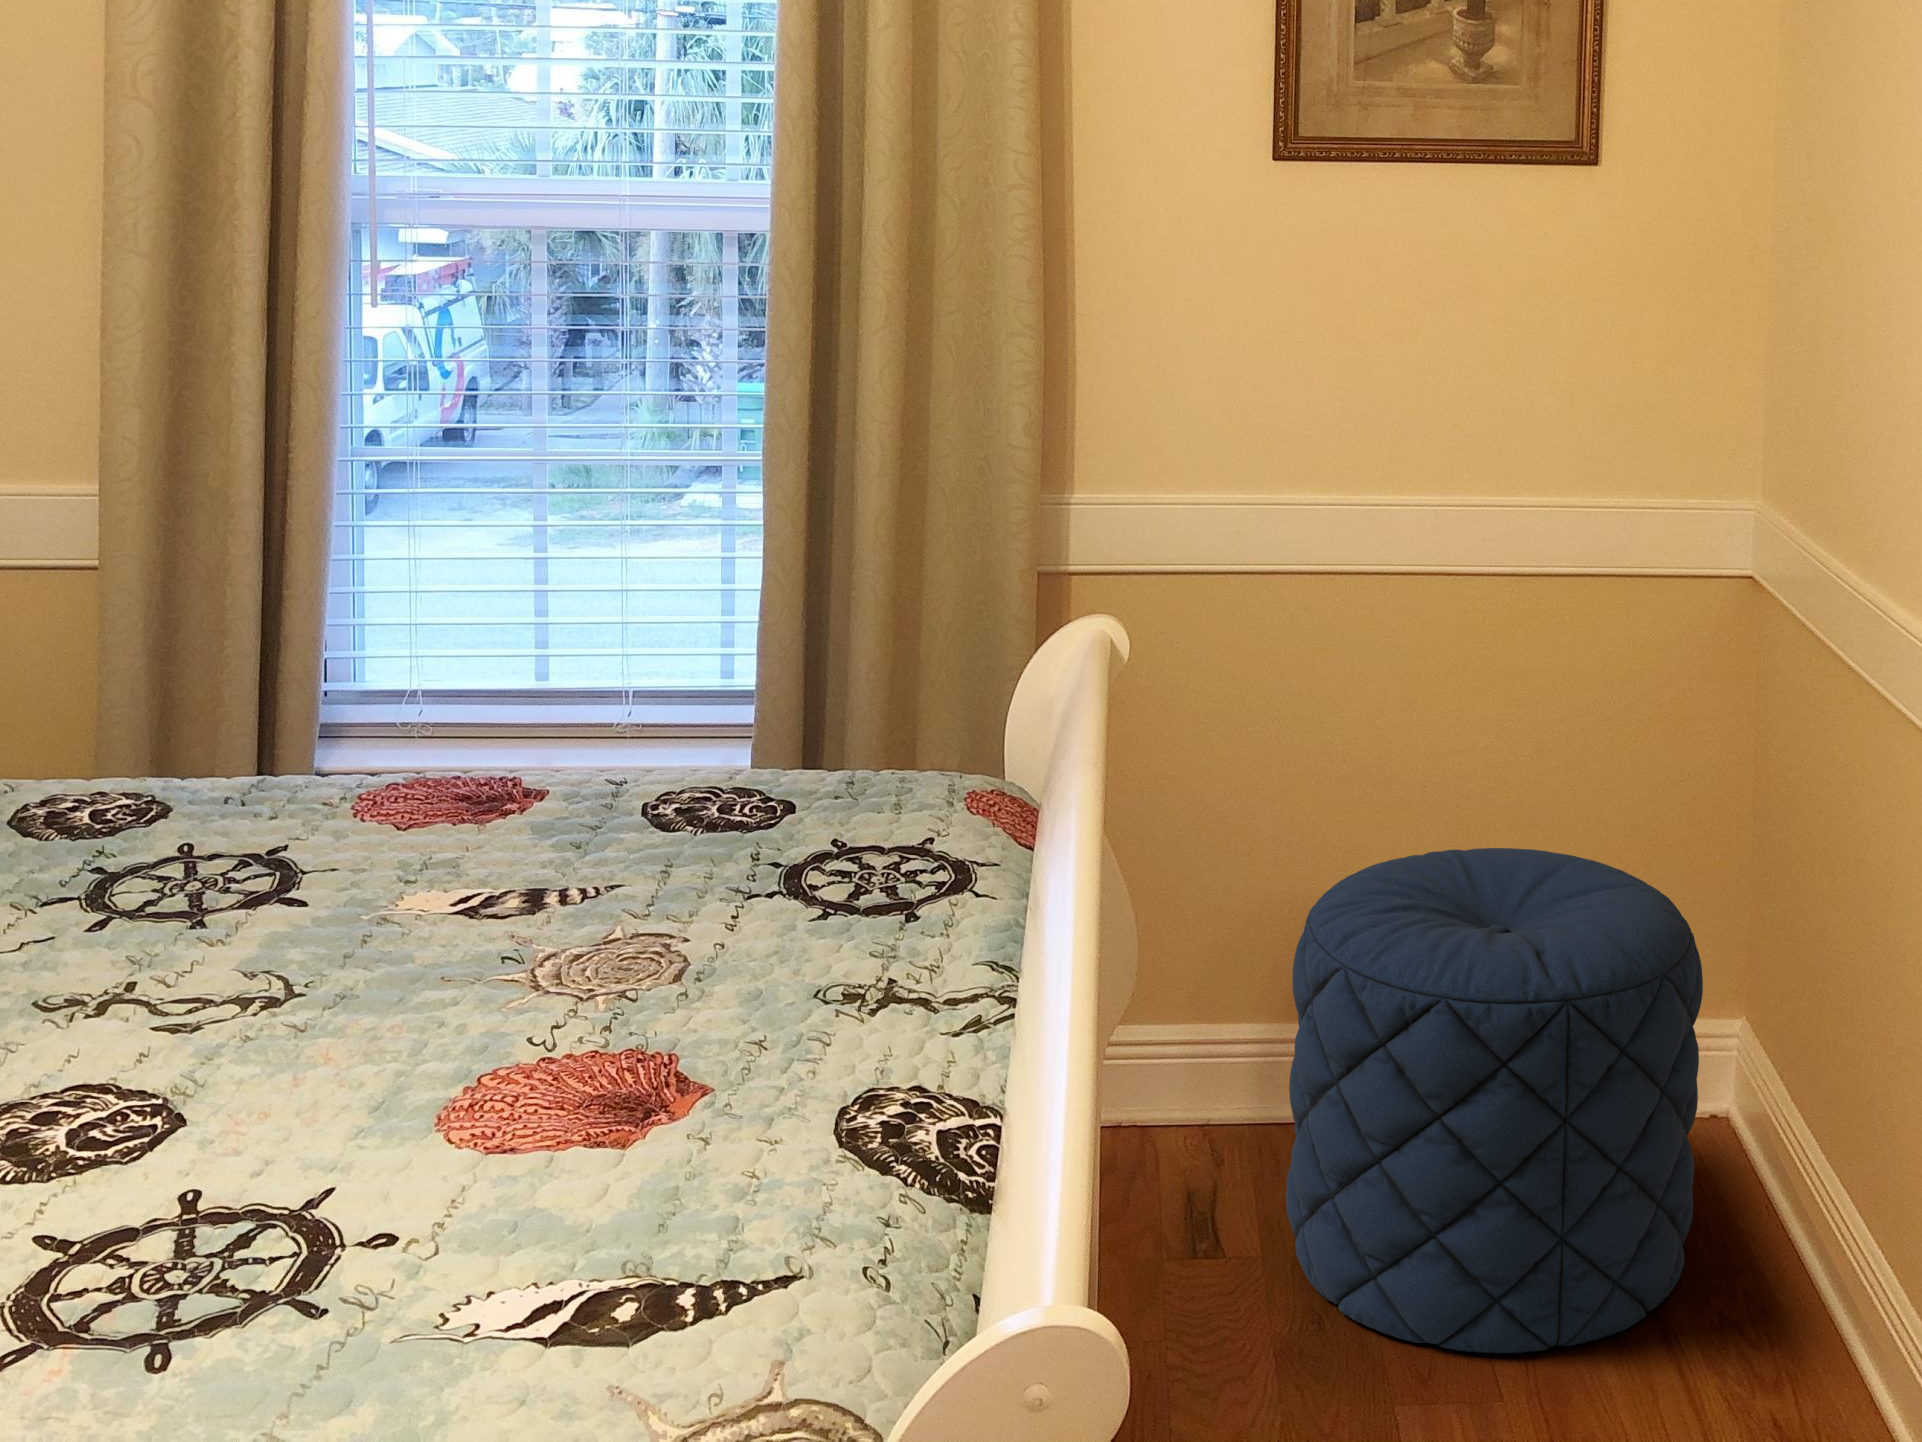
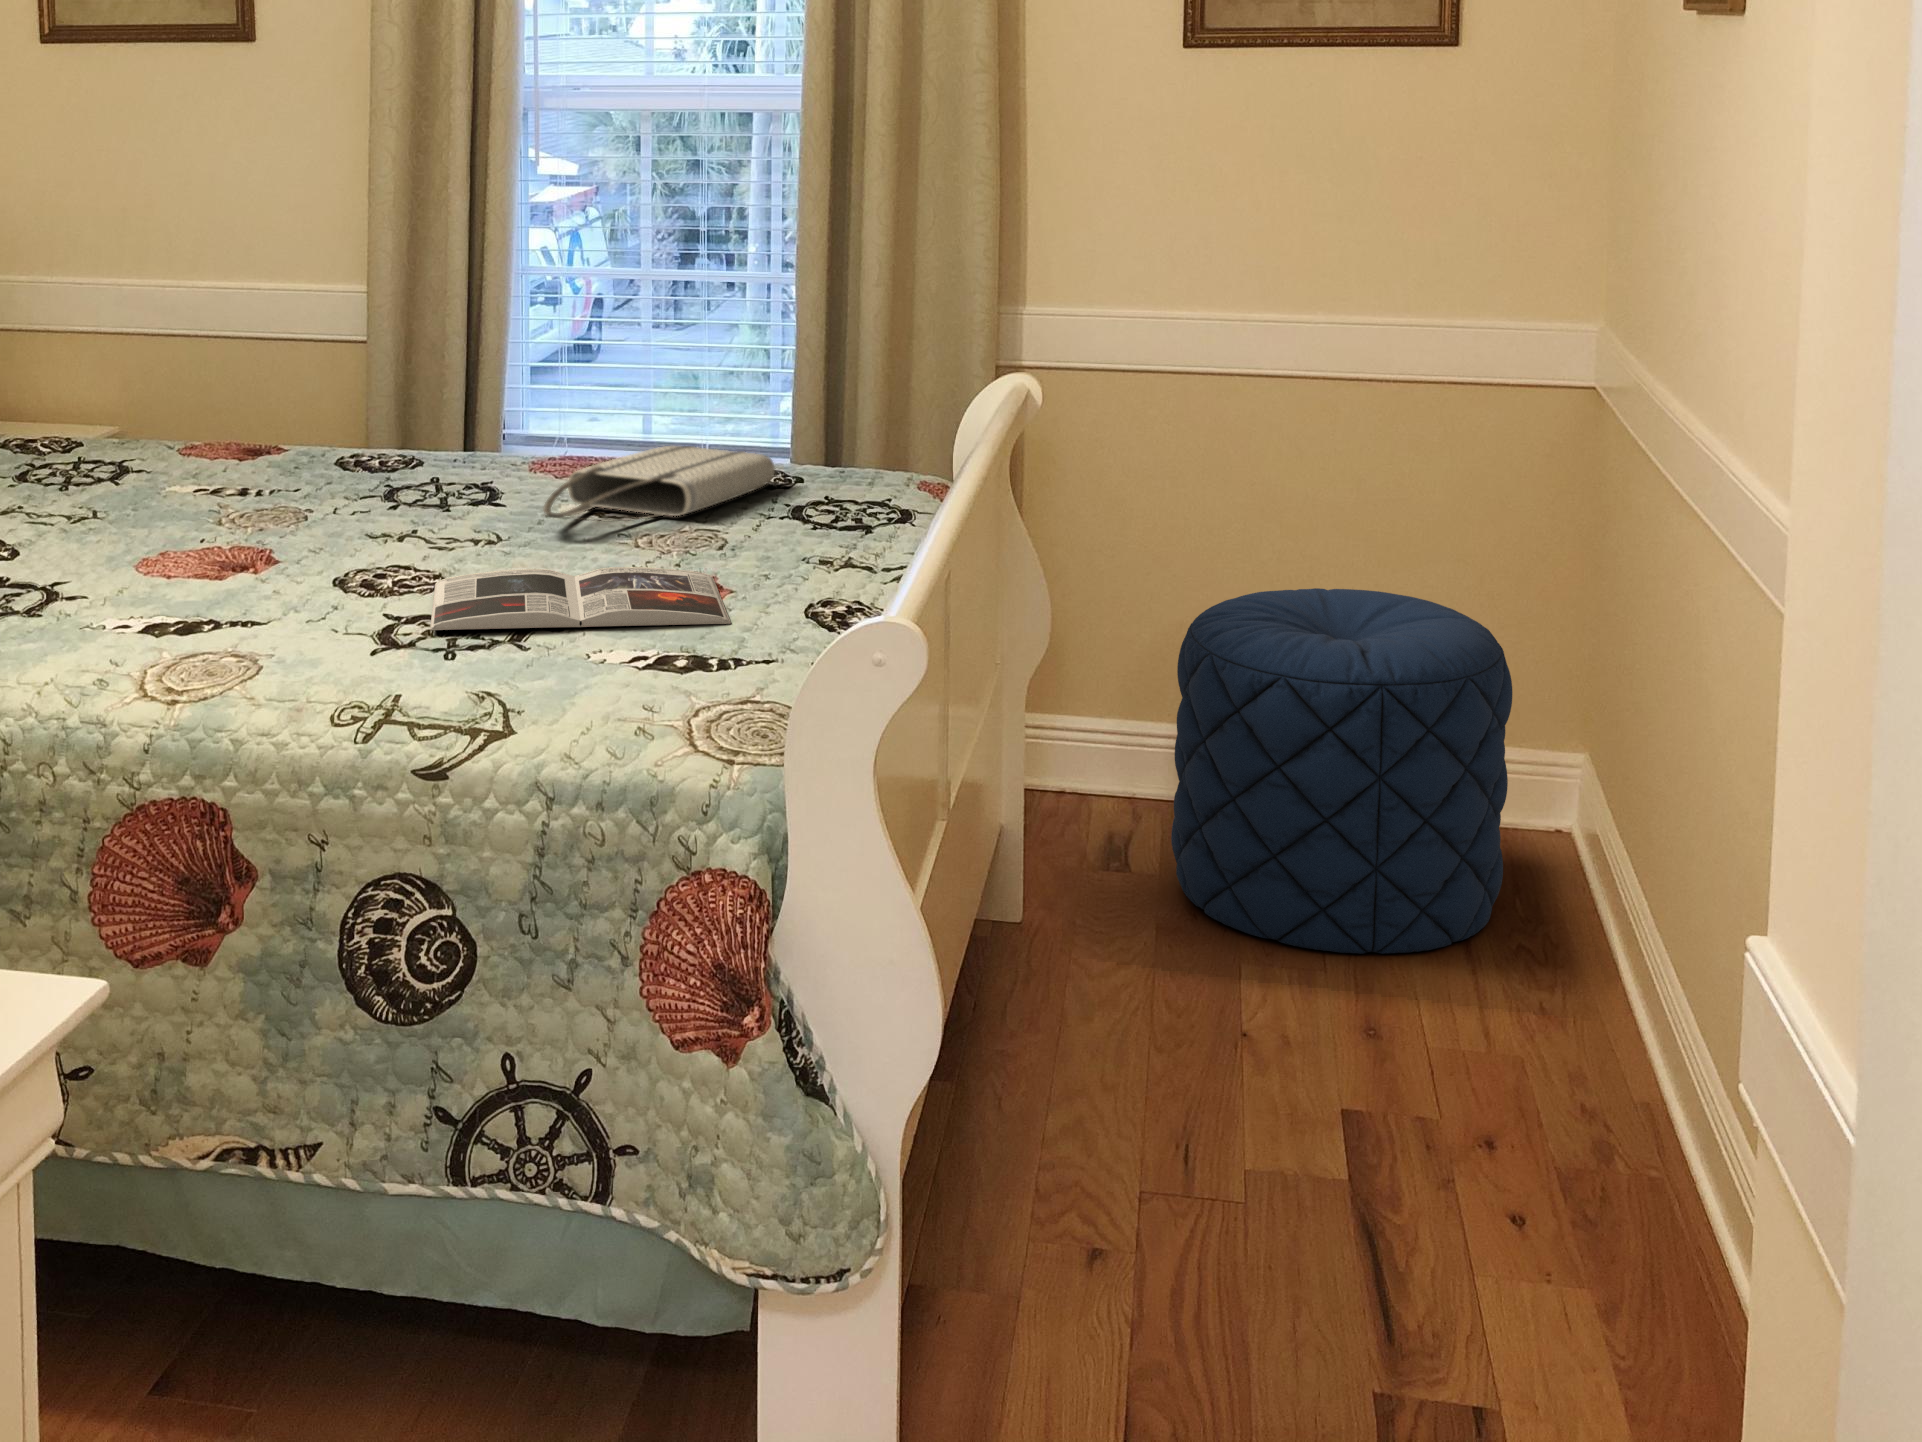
tote bag: none [368,767,755,947] -> present [543,446,775,520]
magazine: none [122,1052,710,1279] -> present [430,567,731,630]

